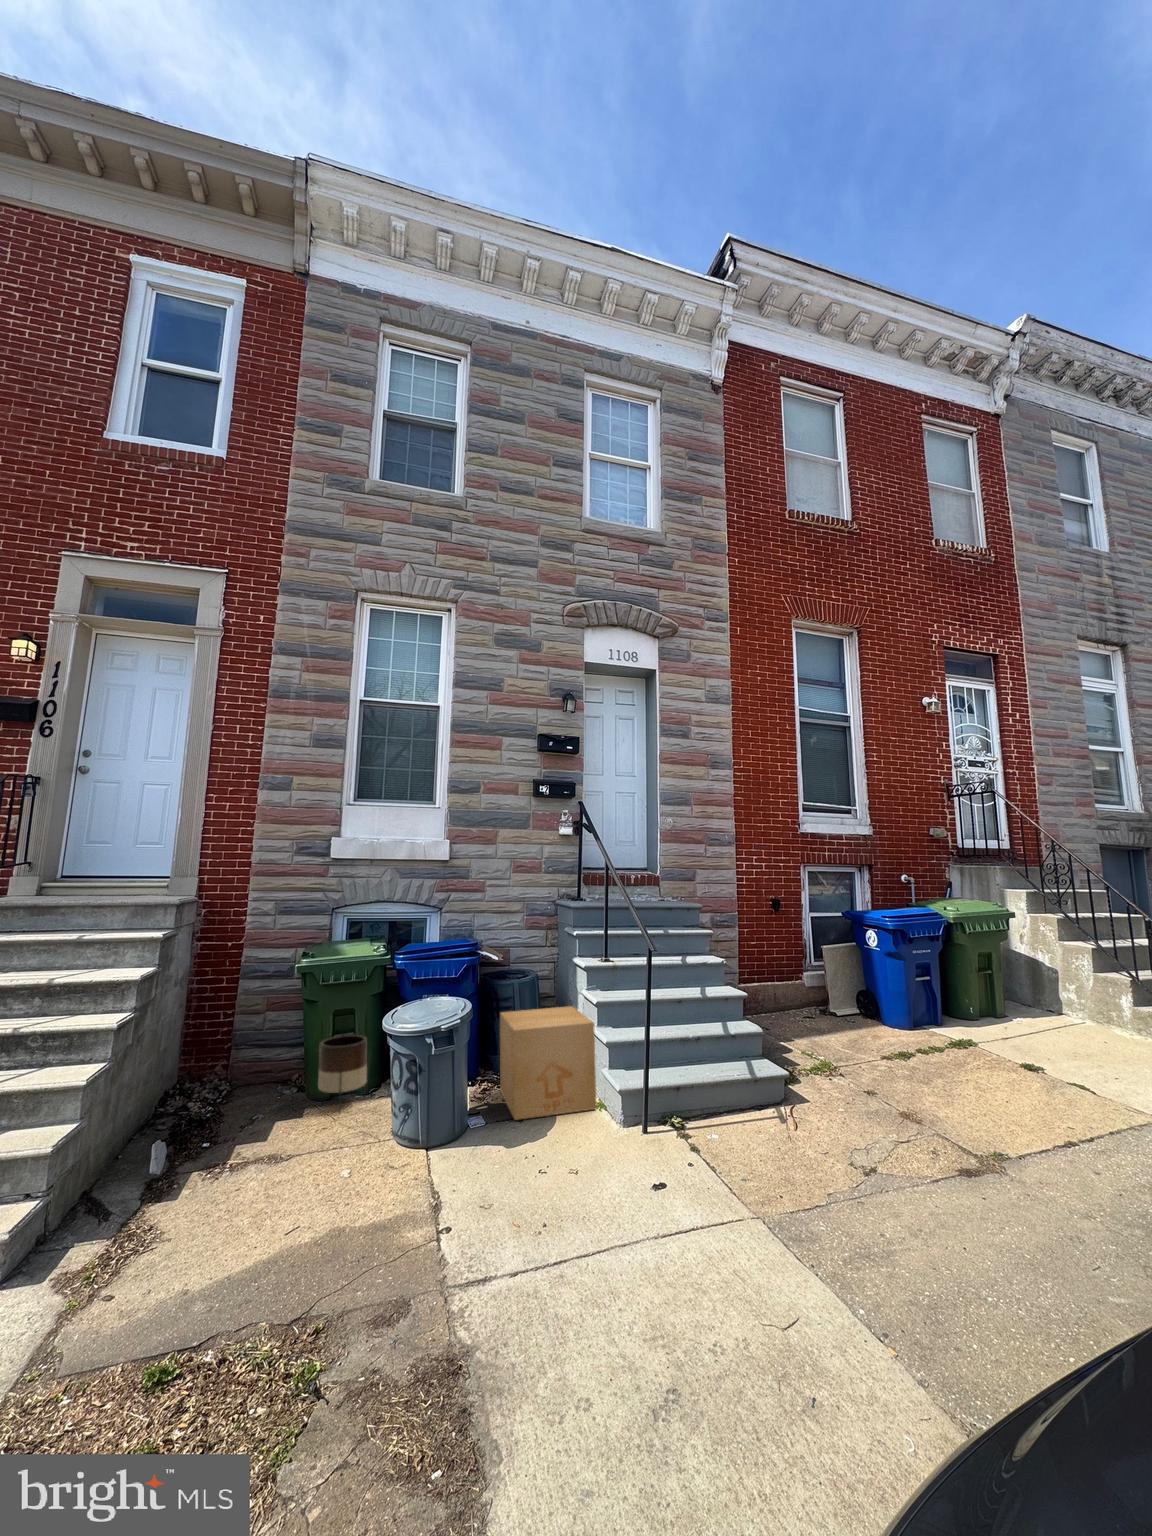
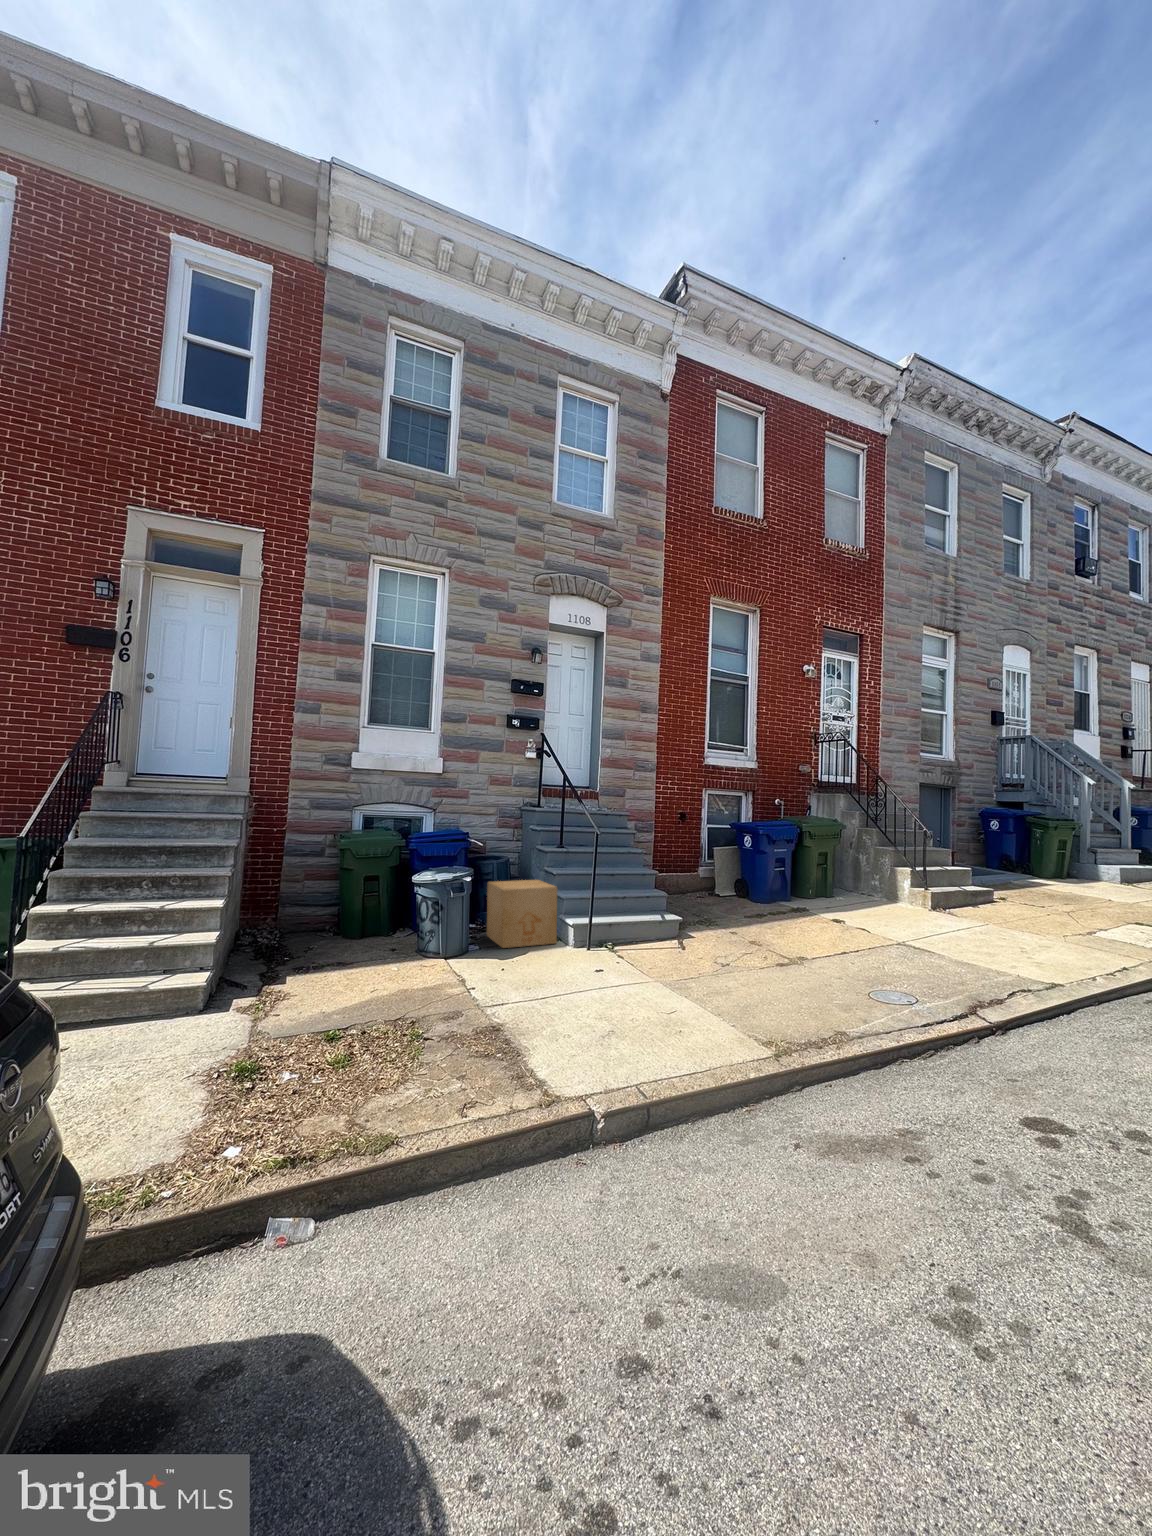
planter: present [318,1035,367,1104] -> none [359,895,393,946]

